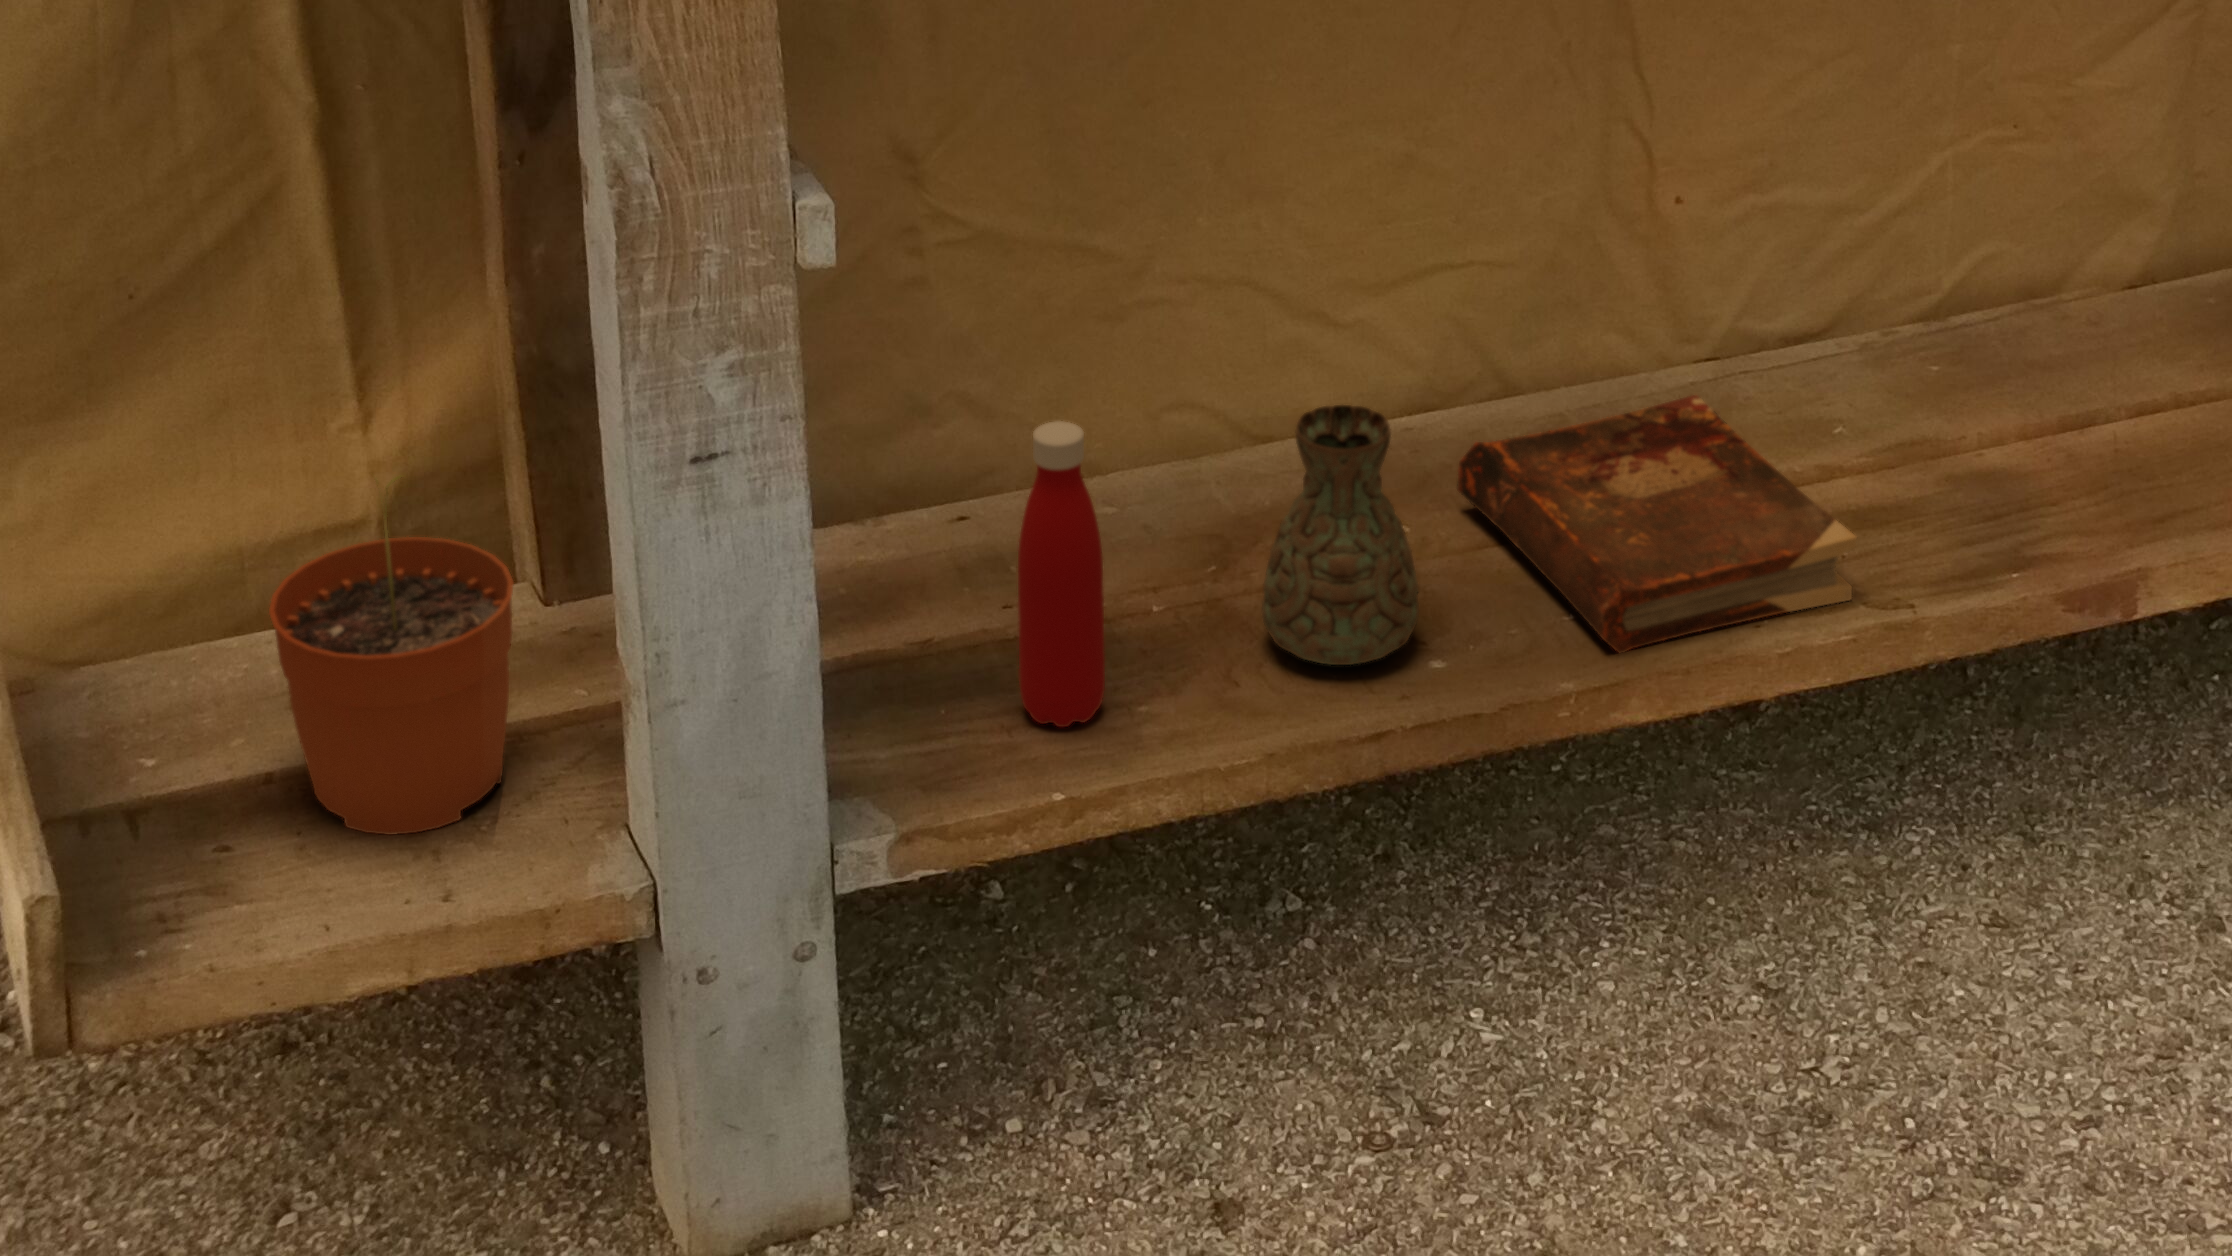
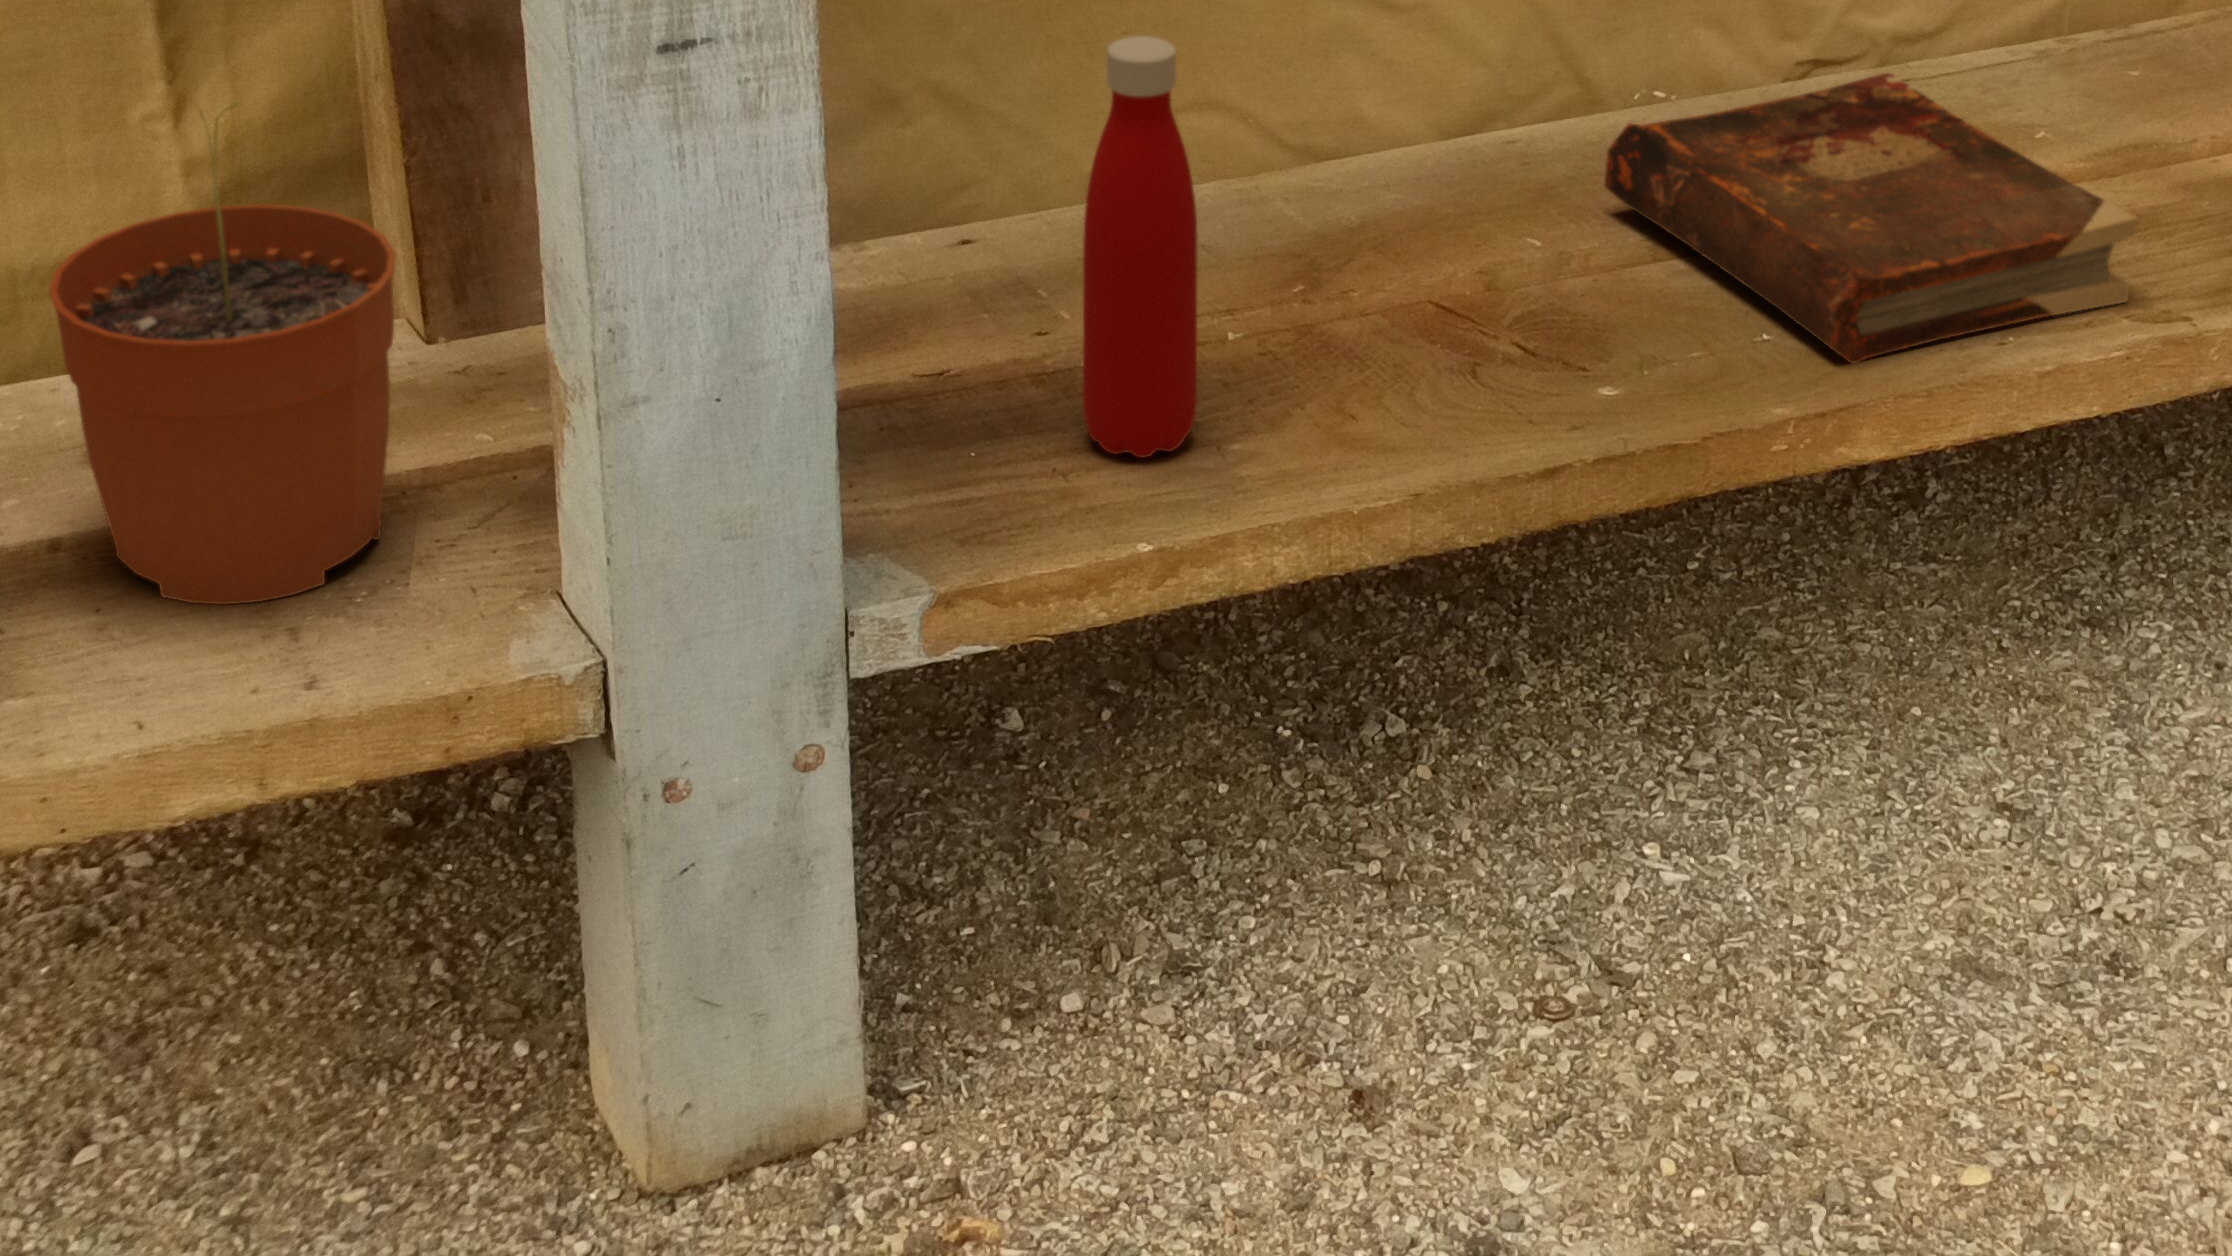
decorative vase: present [1262,405,1419,665] -> none [1389,38,1595,379]

